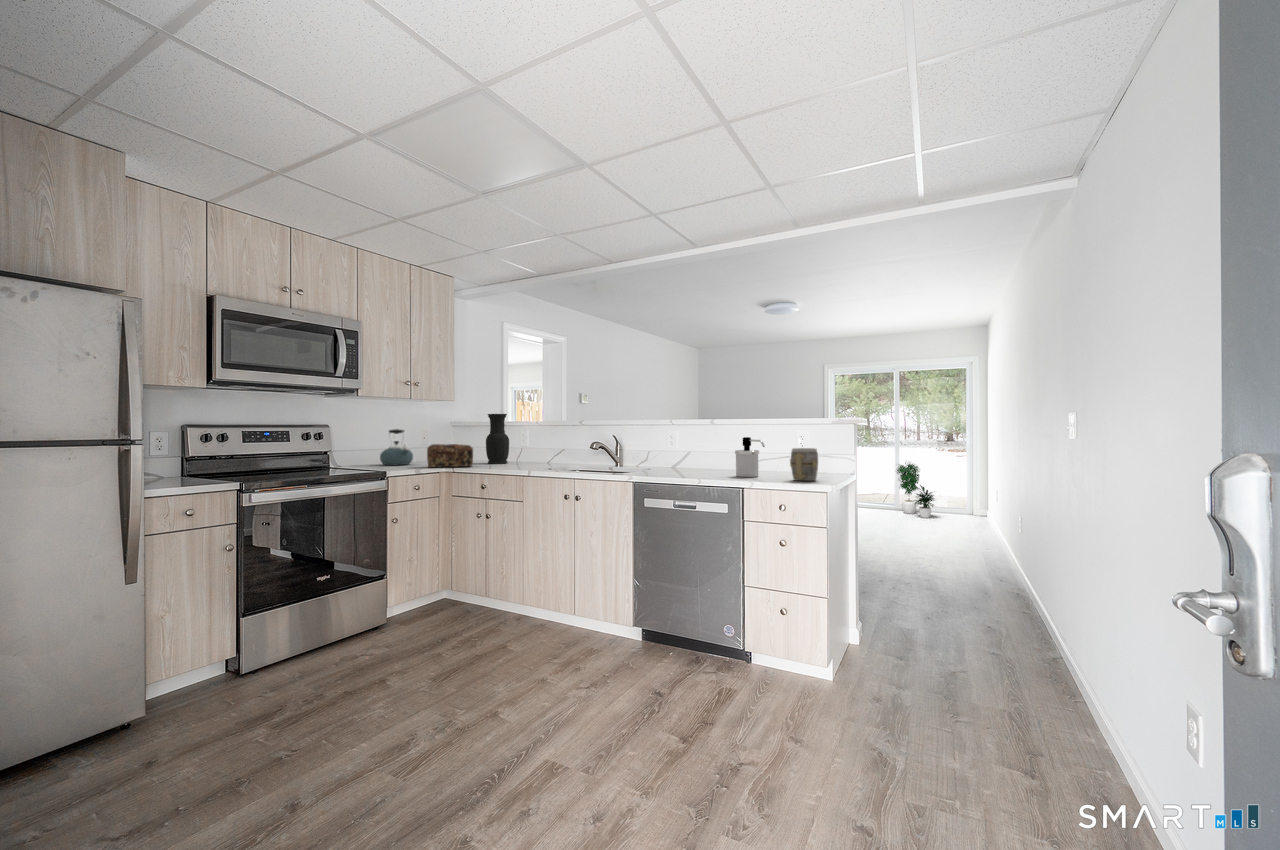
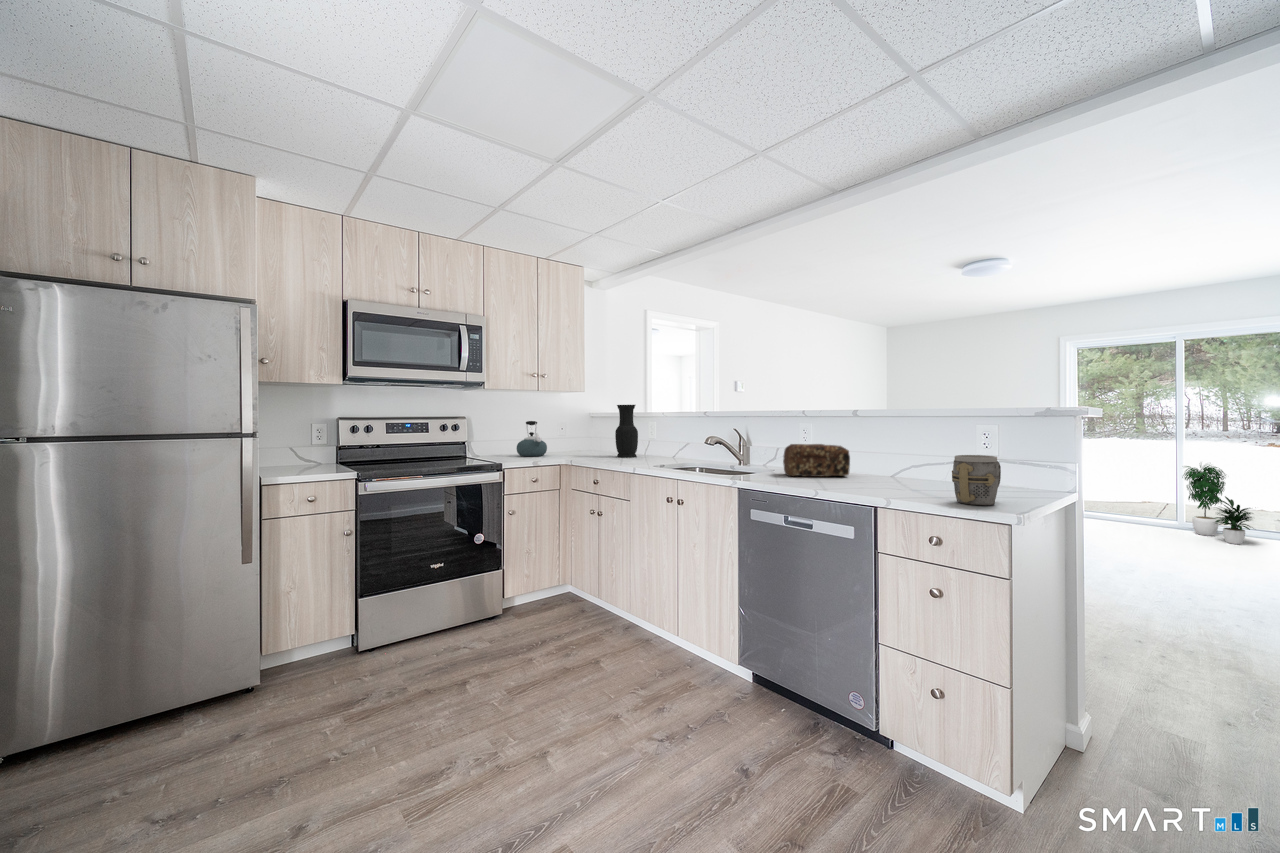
soap dispenser: present [735,437,765,477] -> none [875,437,916,492]
bread loaf: present [427,444,473,468] -> present [783,444,850,477]

